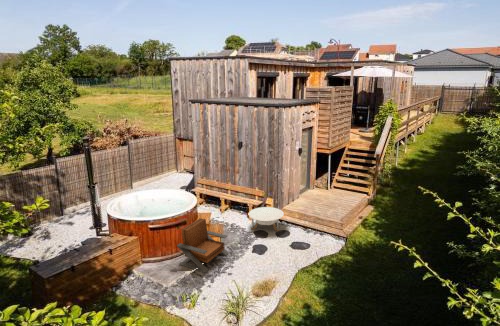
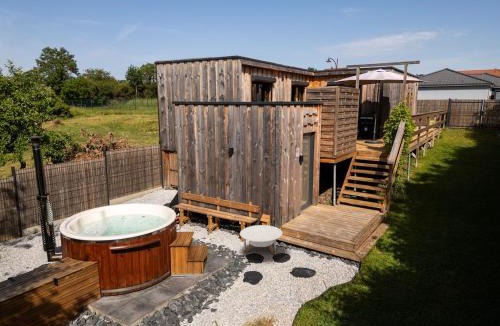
lounge chair: present [177,218,228,273] -> none [146,238,213,309]

